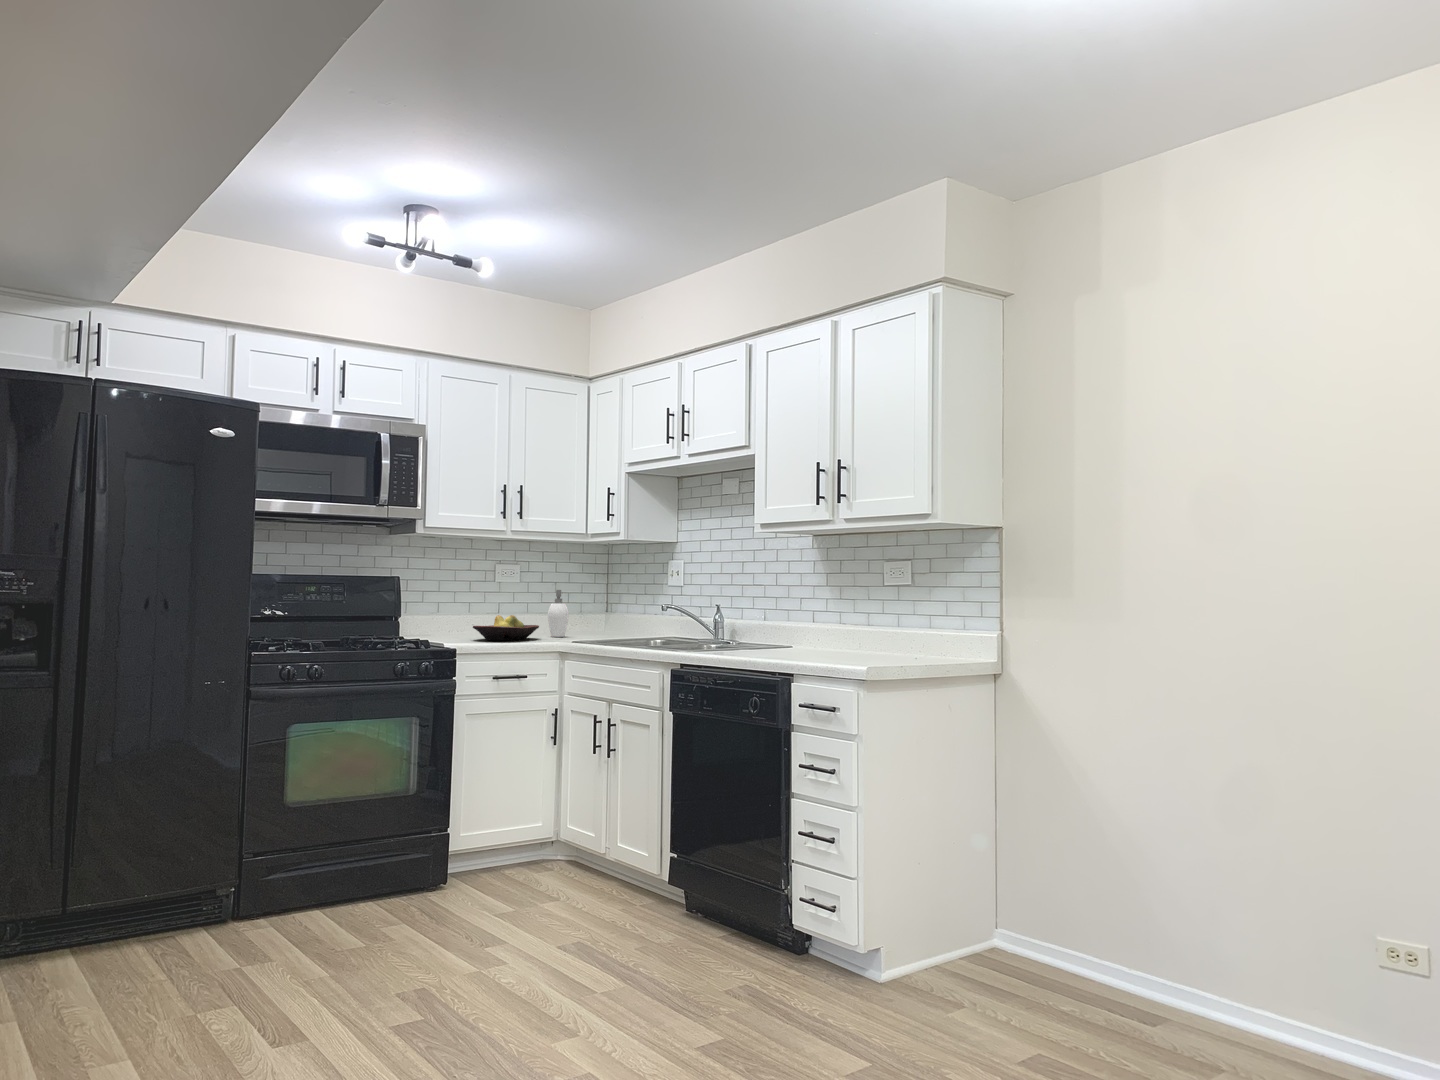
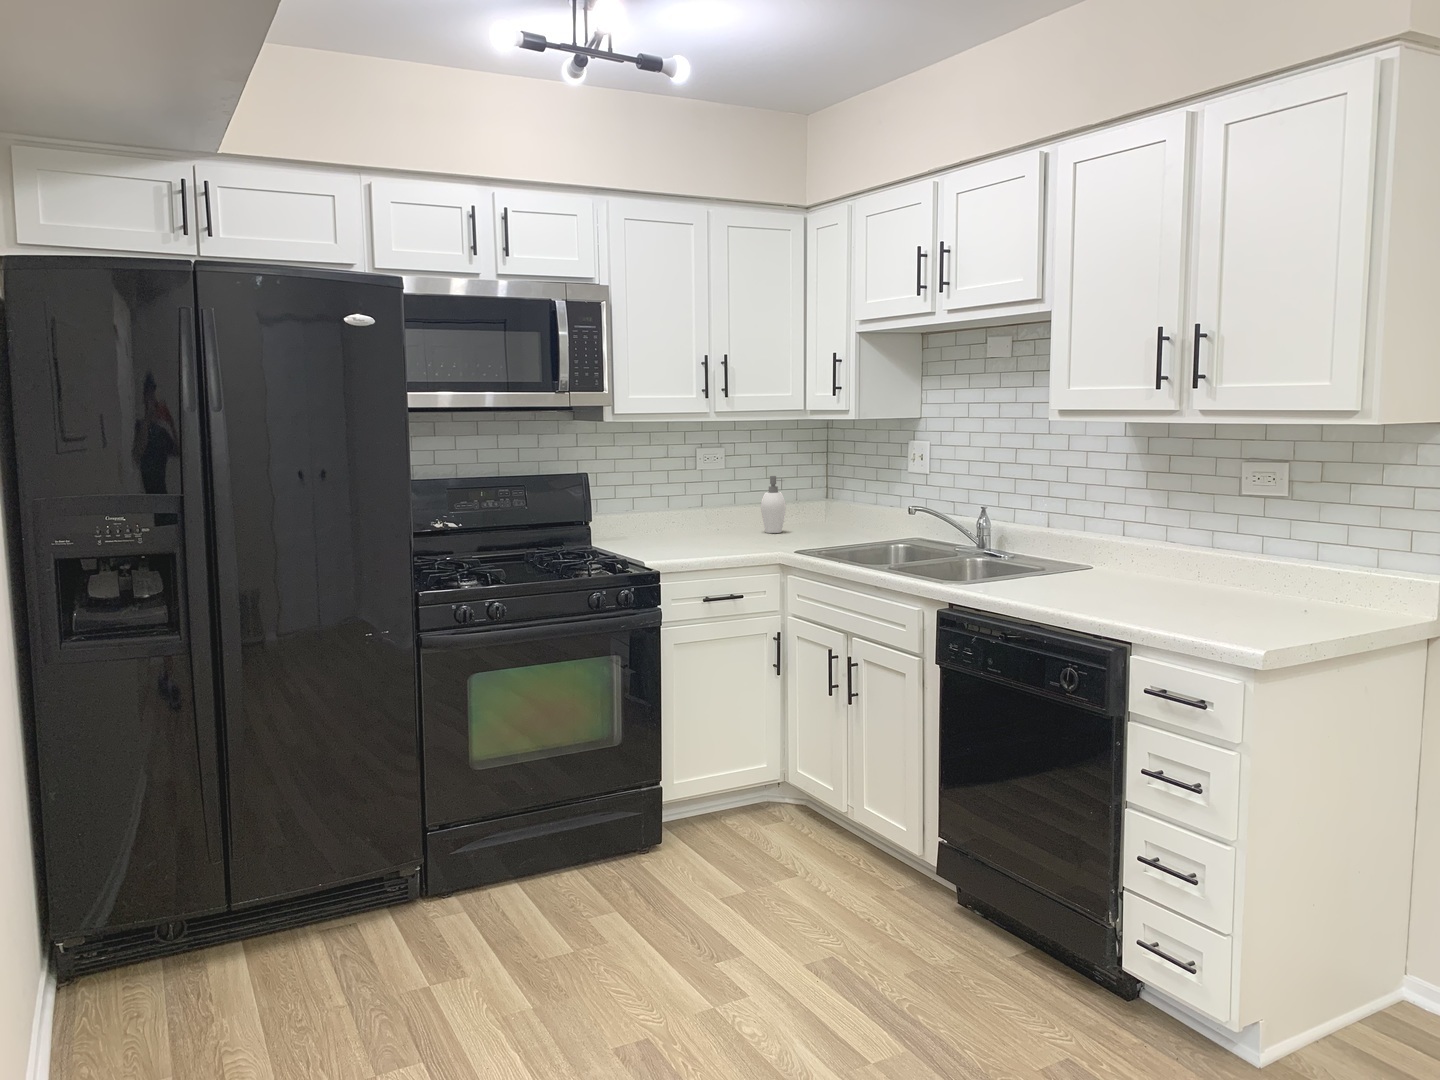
fruit bowl: present [473,615,539,640] -> none [675,512,753,547]

